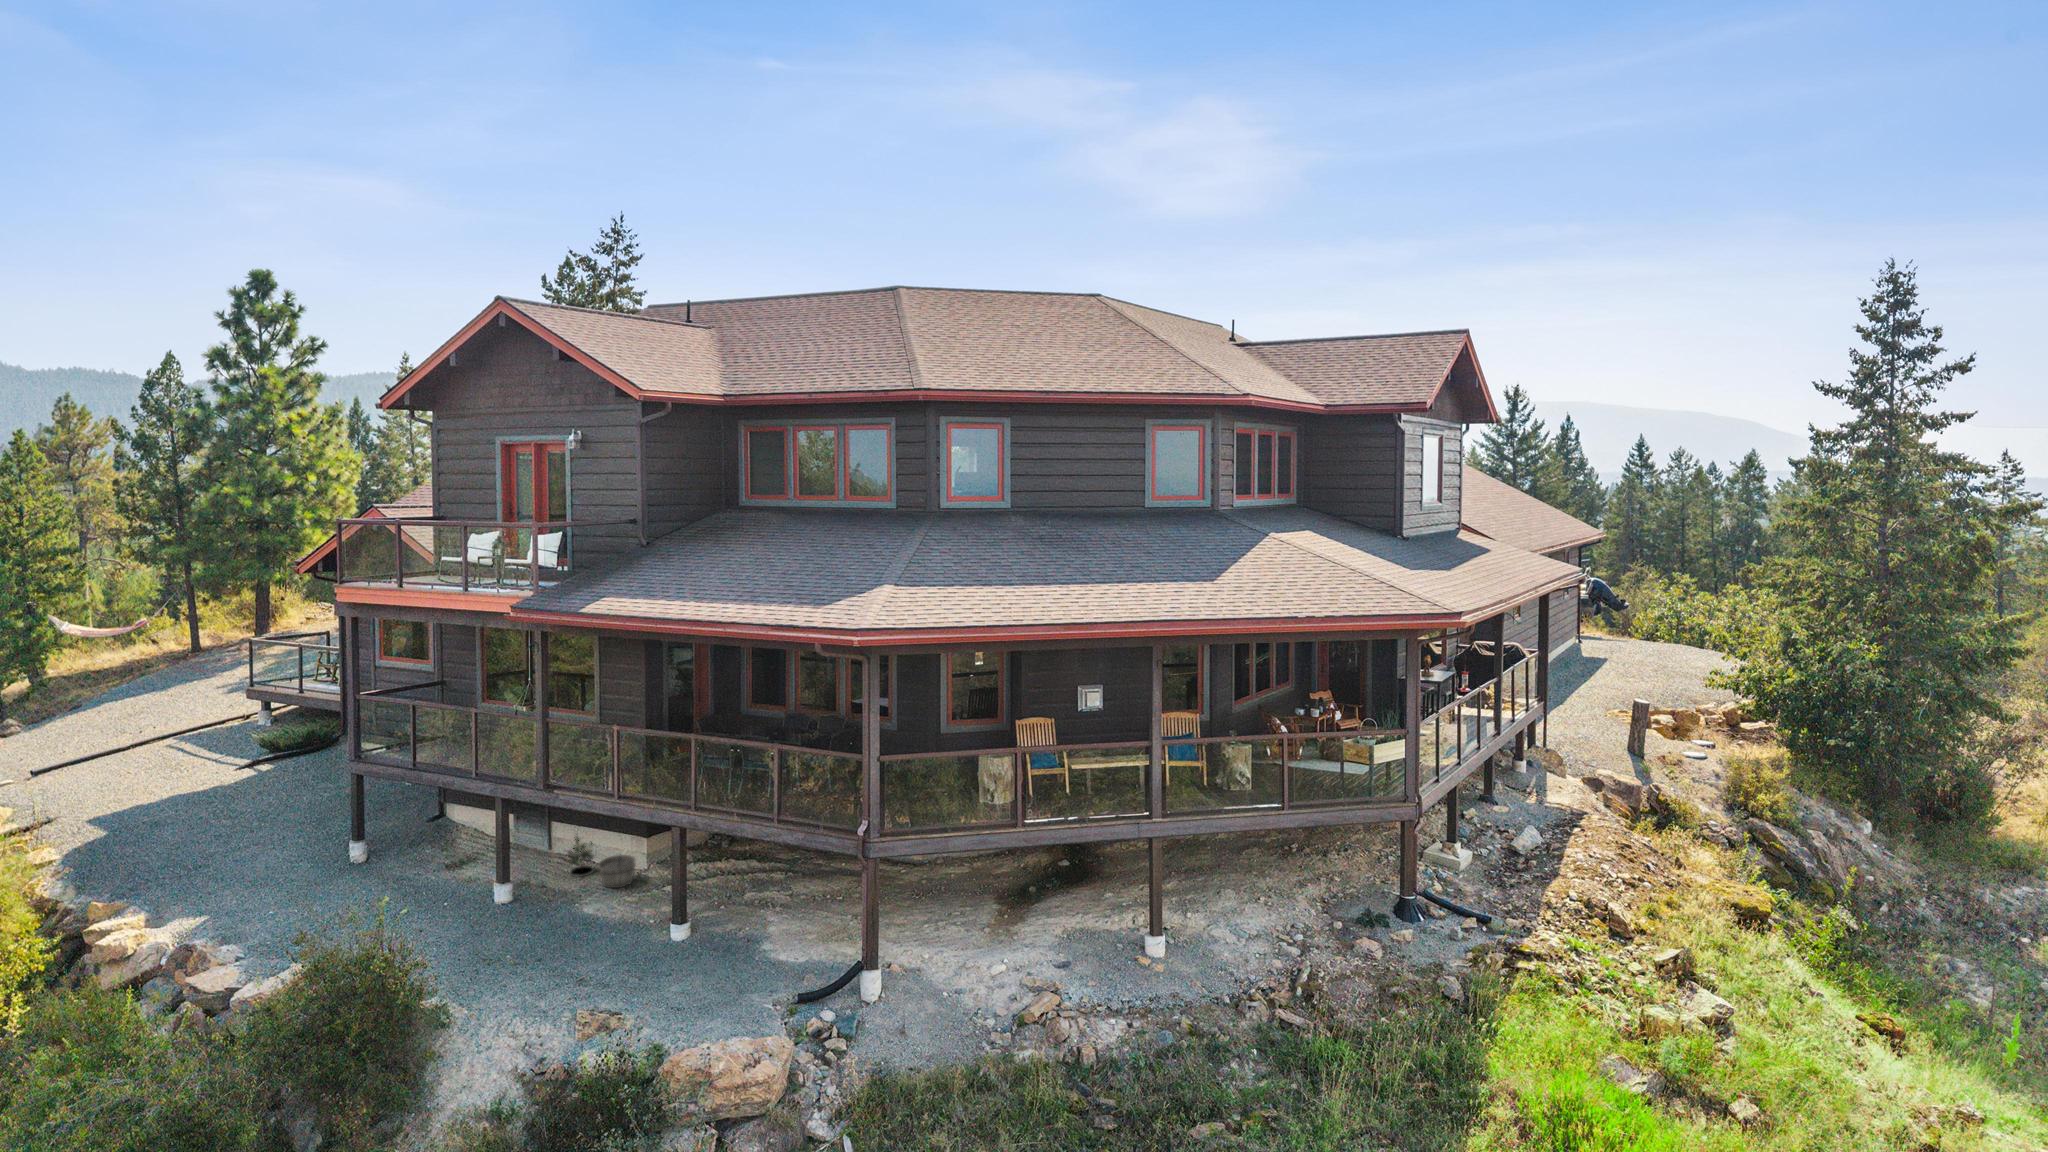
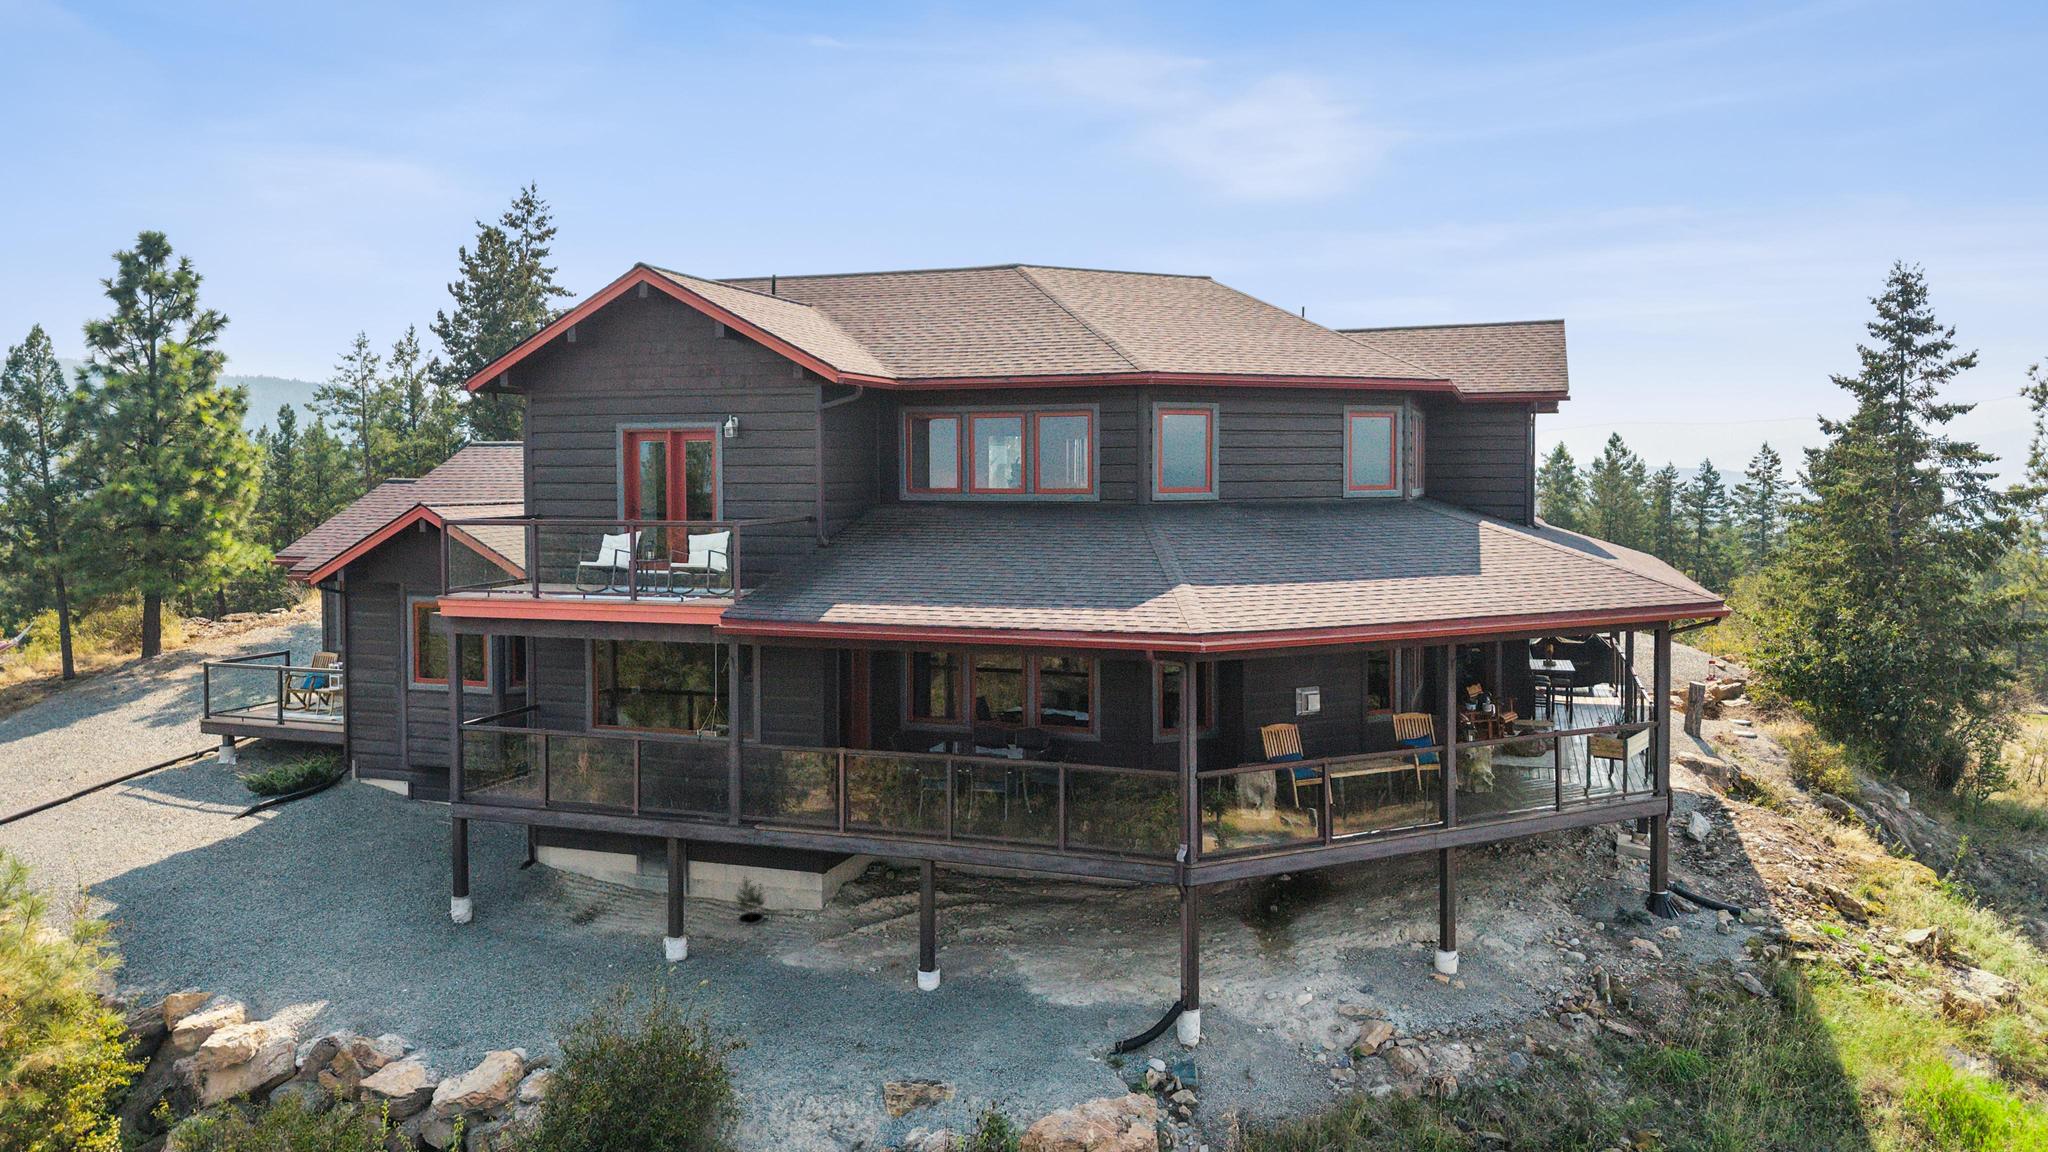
wooden bucket: present [598,854,635,888] -> none [782,895,823,936]

